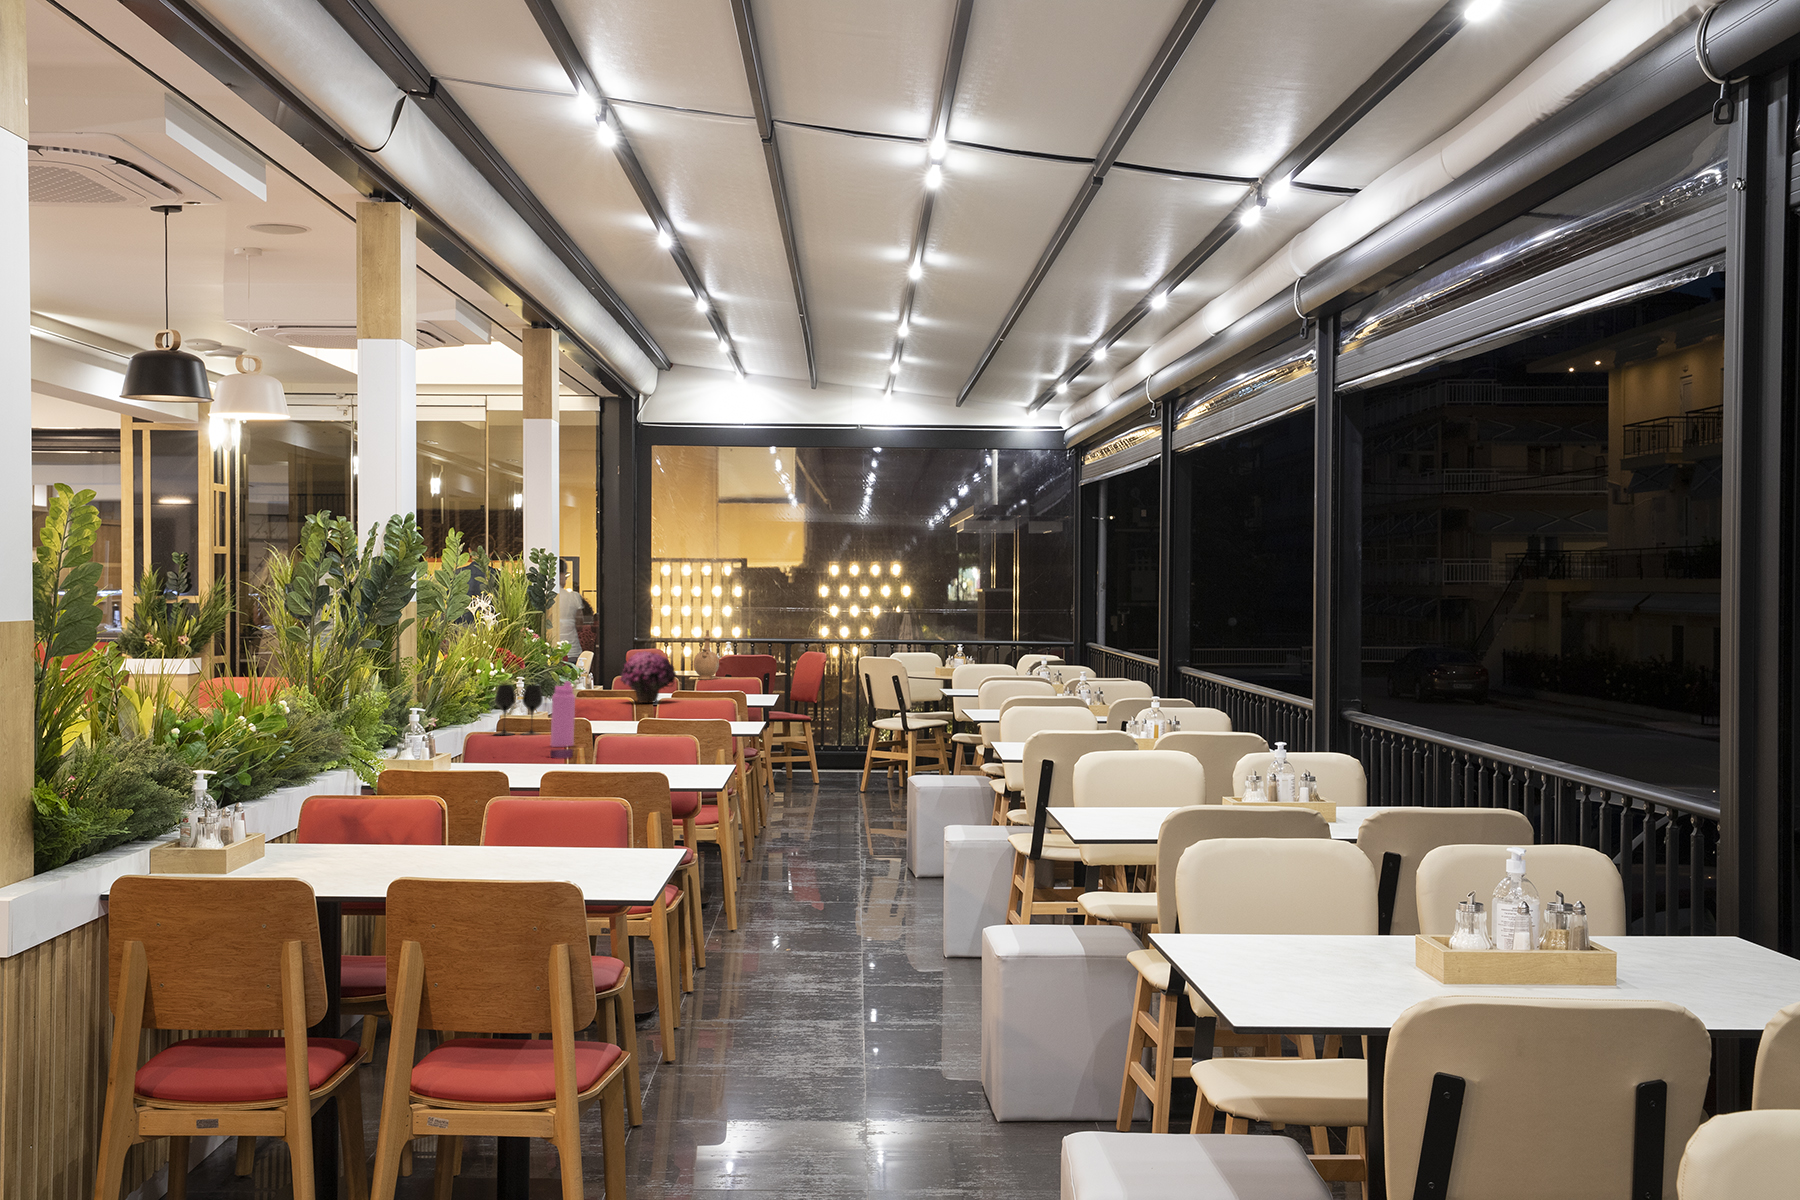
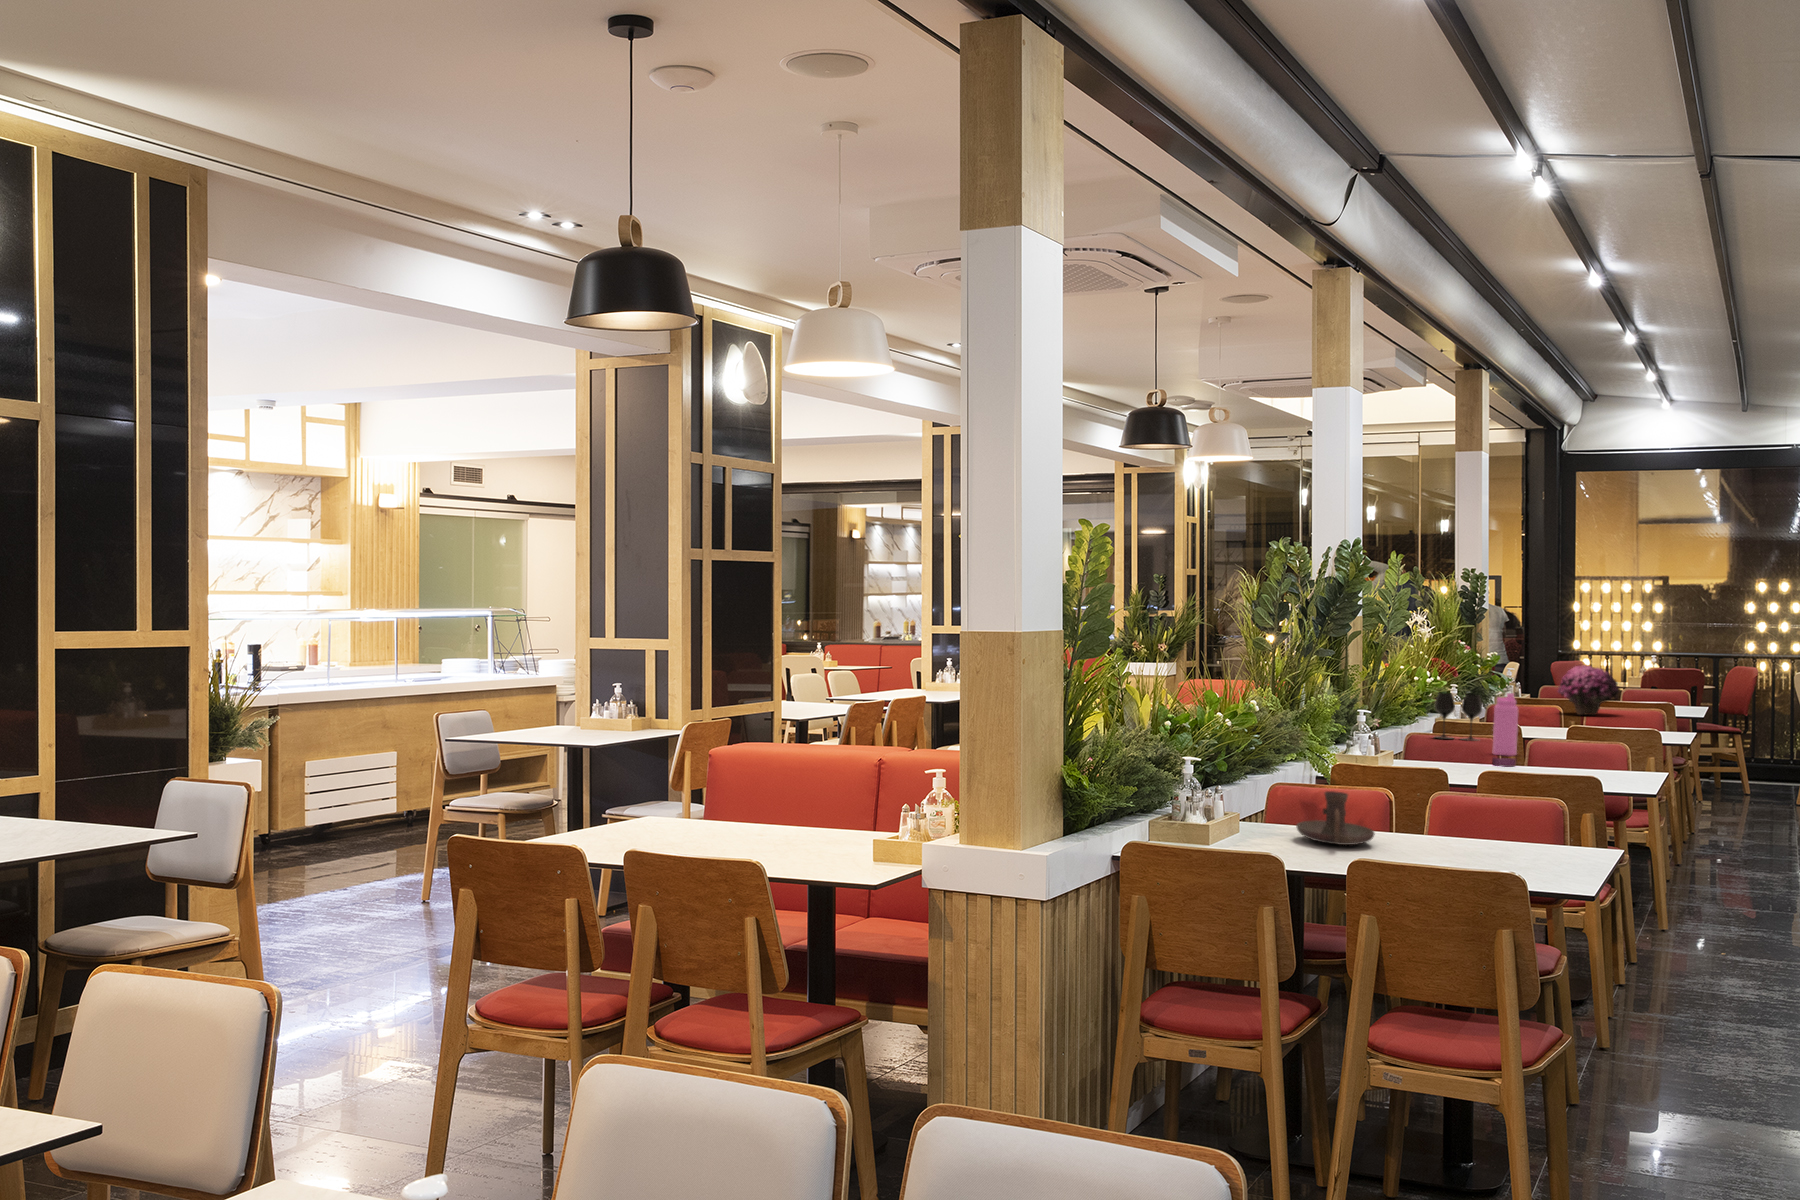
vase: present [694,630,719,680] -> none [1633,645,1663,694]
candle holder: none [334,794,420,852] -> present [1296,791,1375,845]

